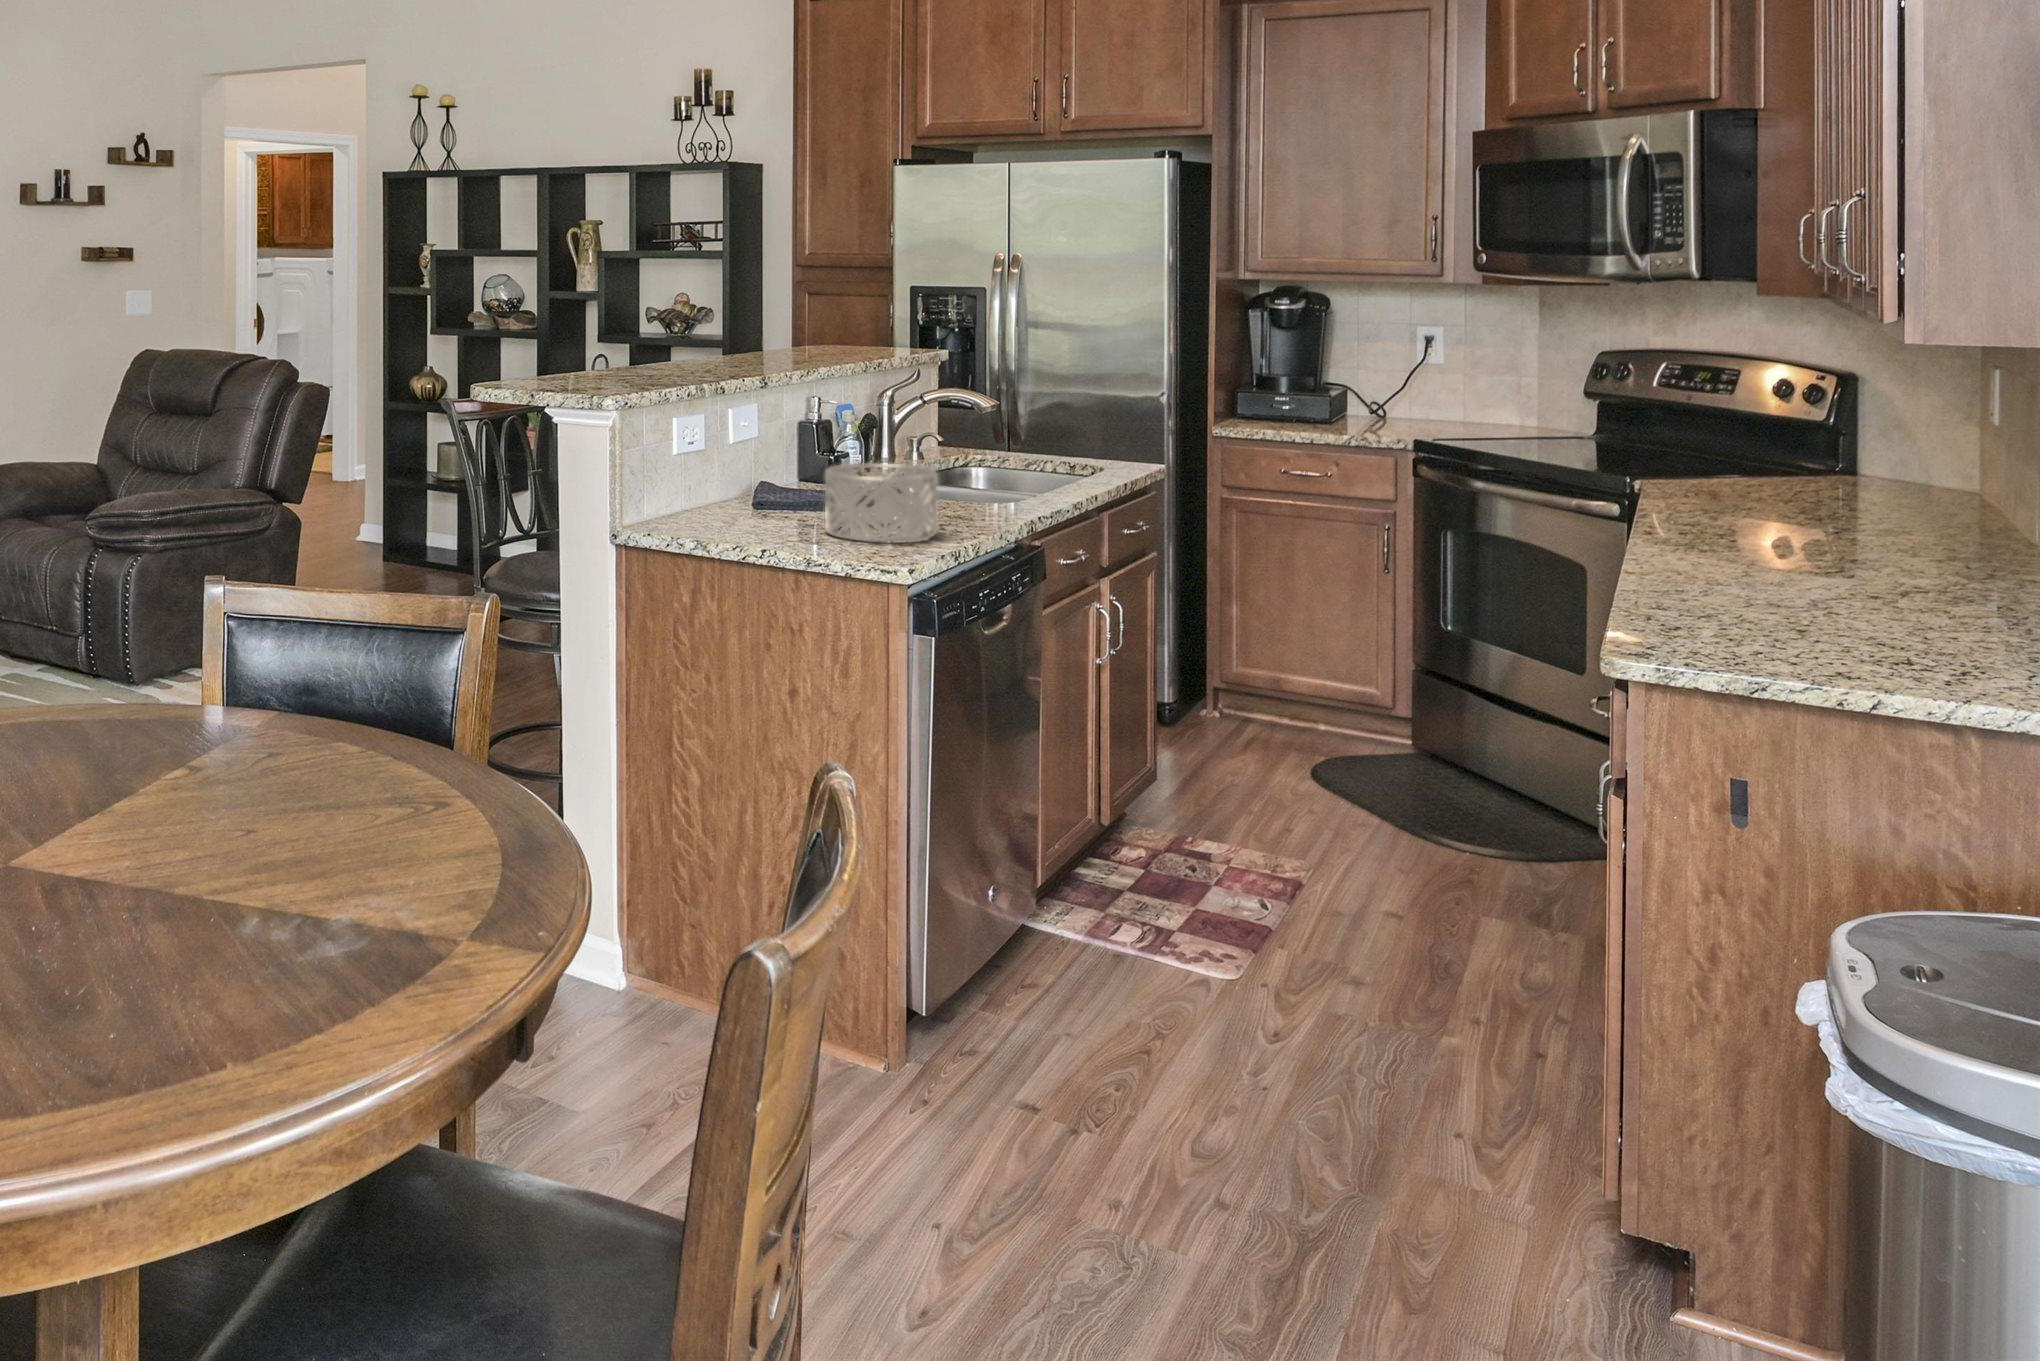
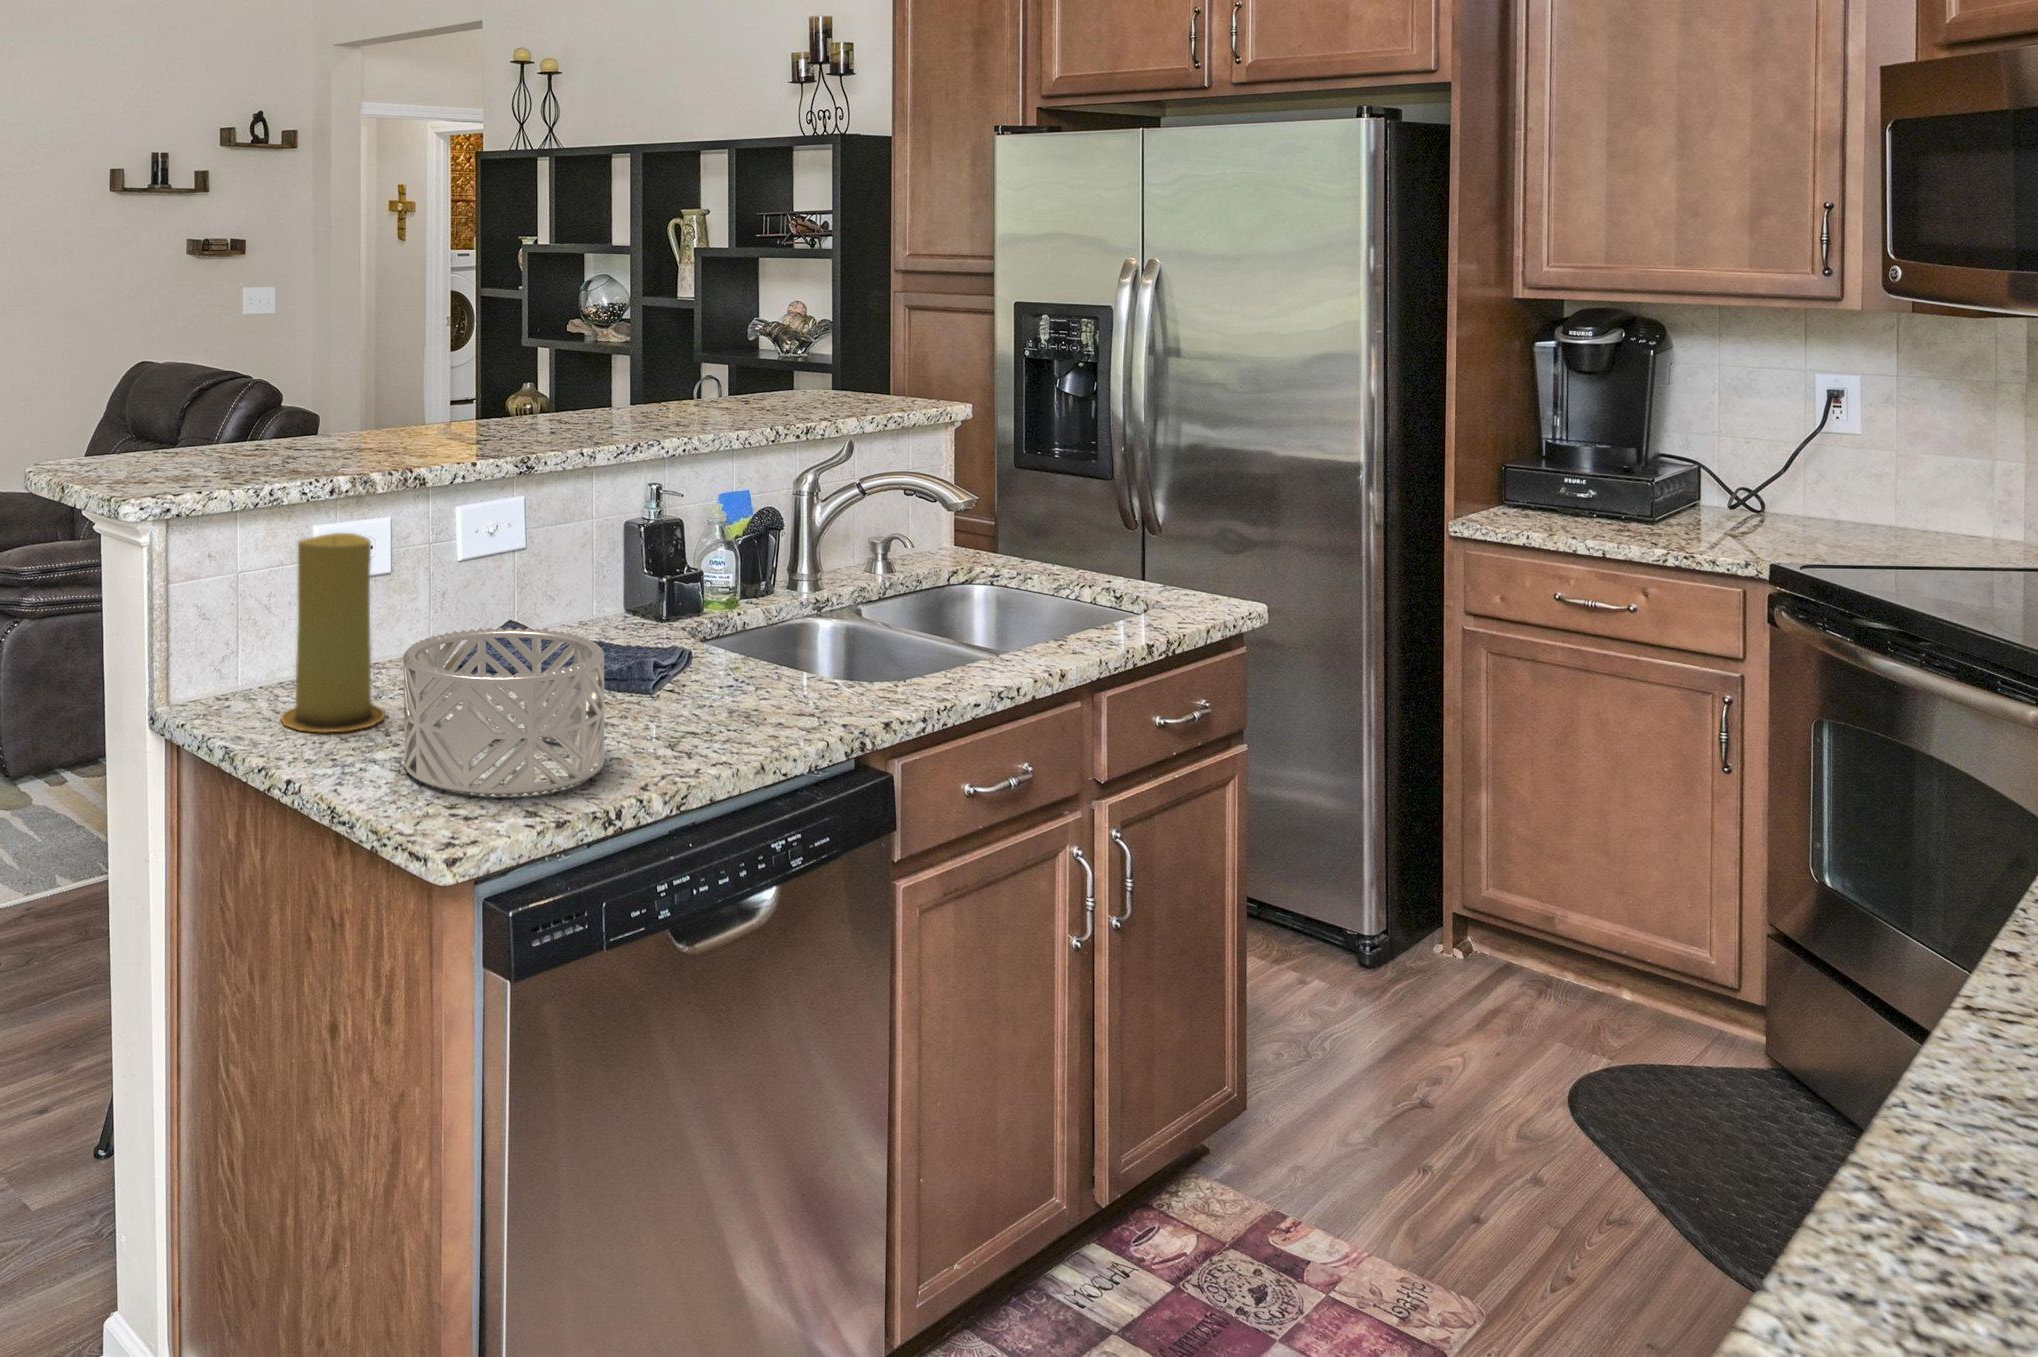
candle: none [717,416,778,527] -> present [281,533,385,732]

